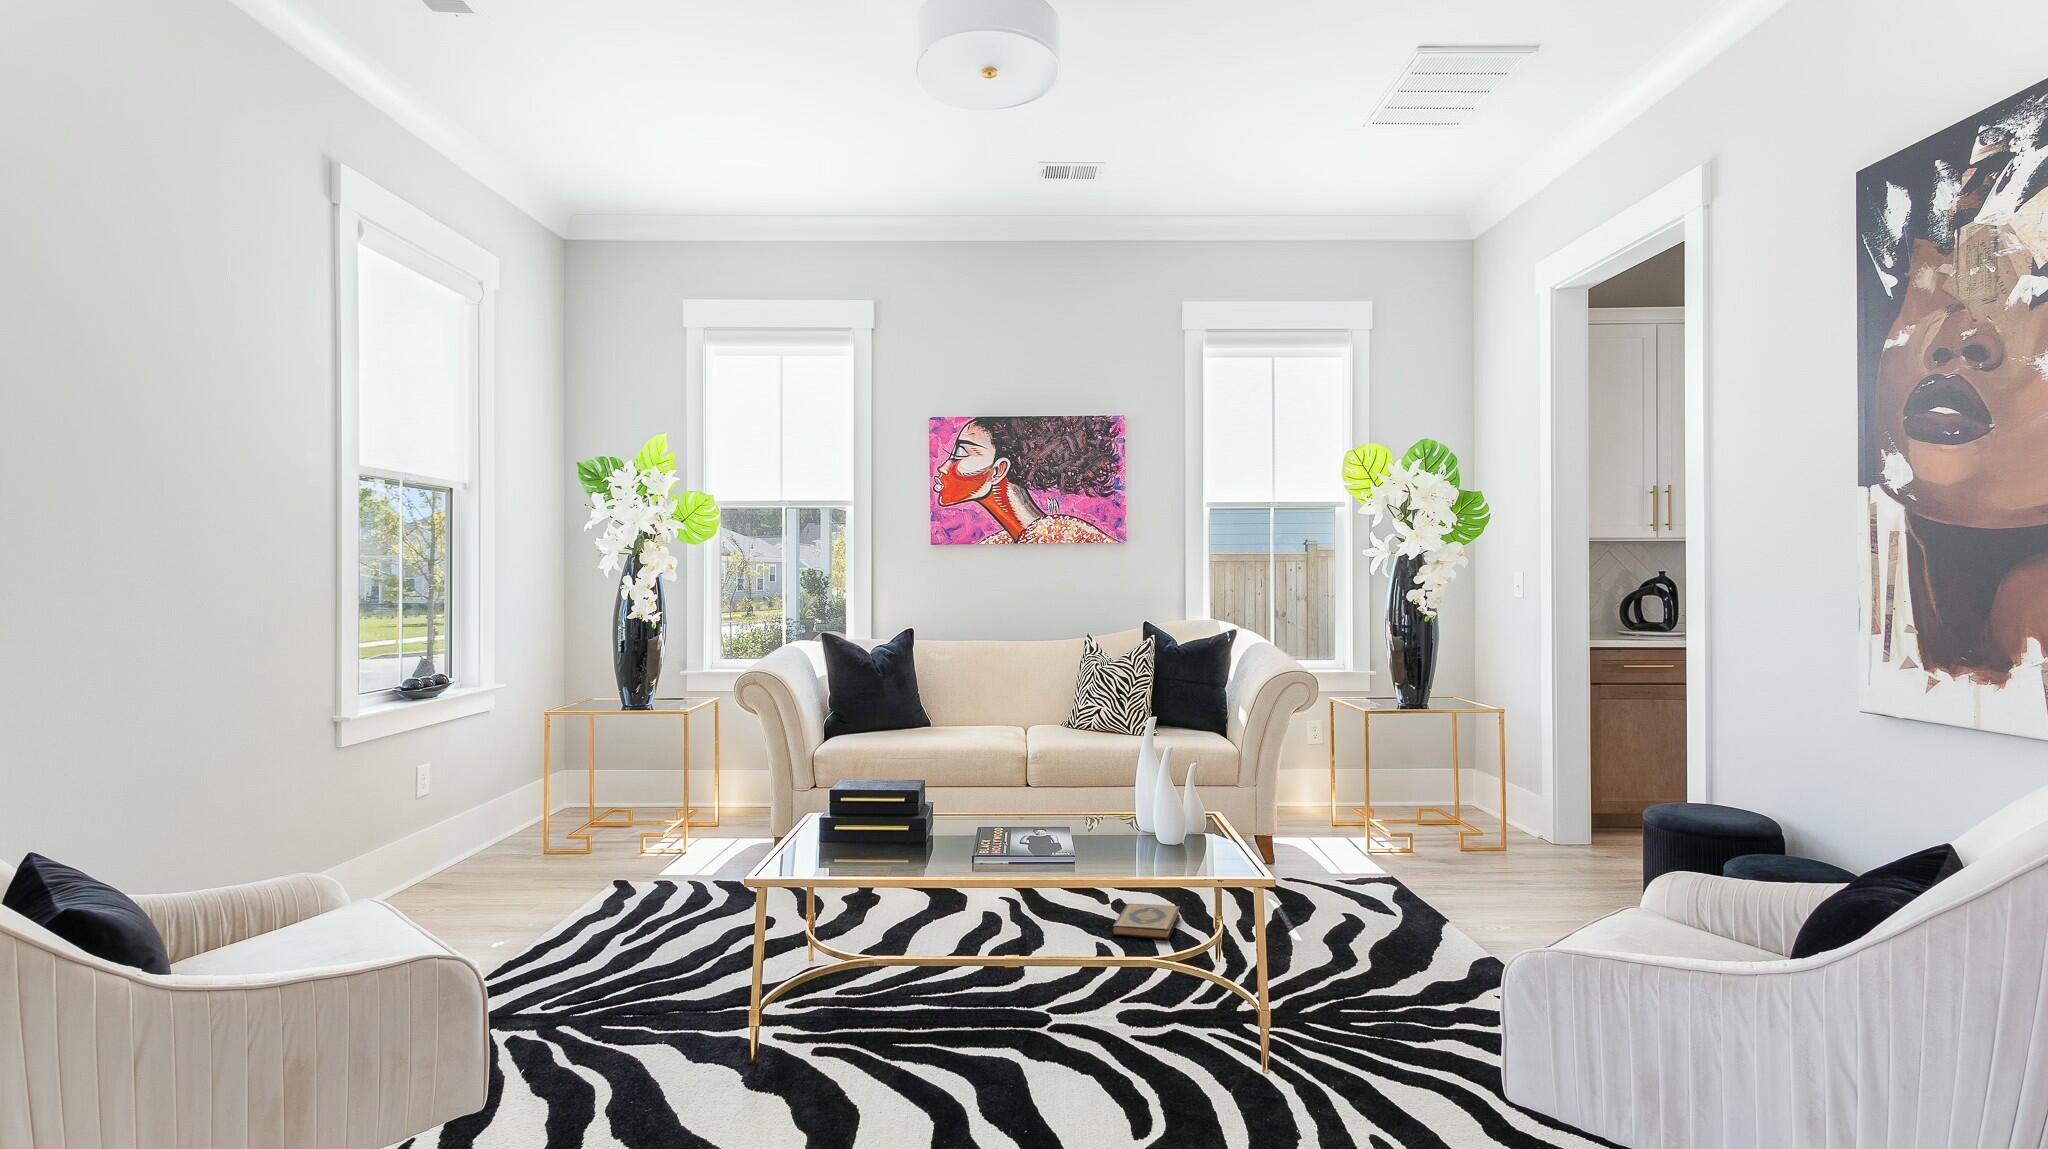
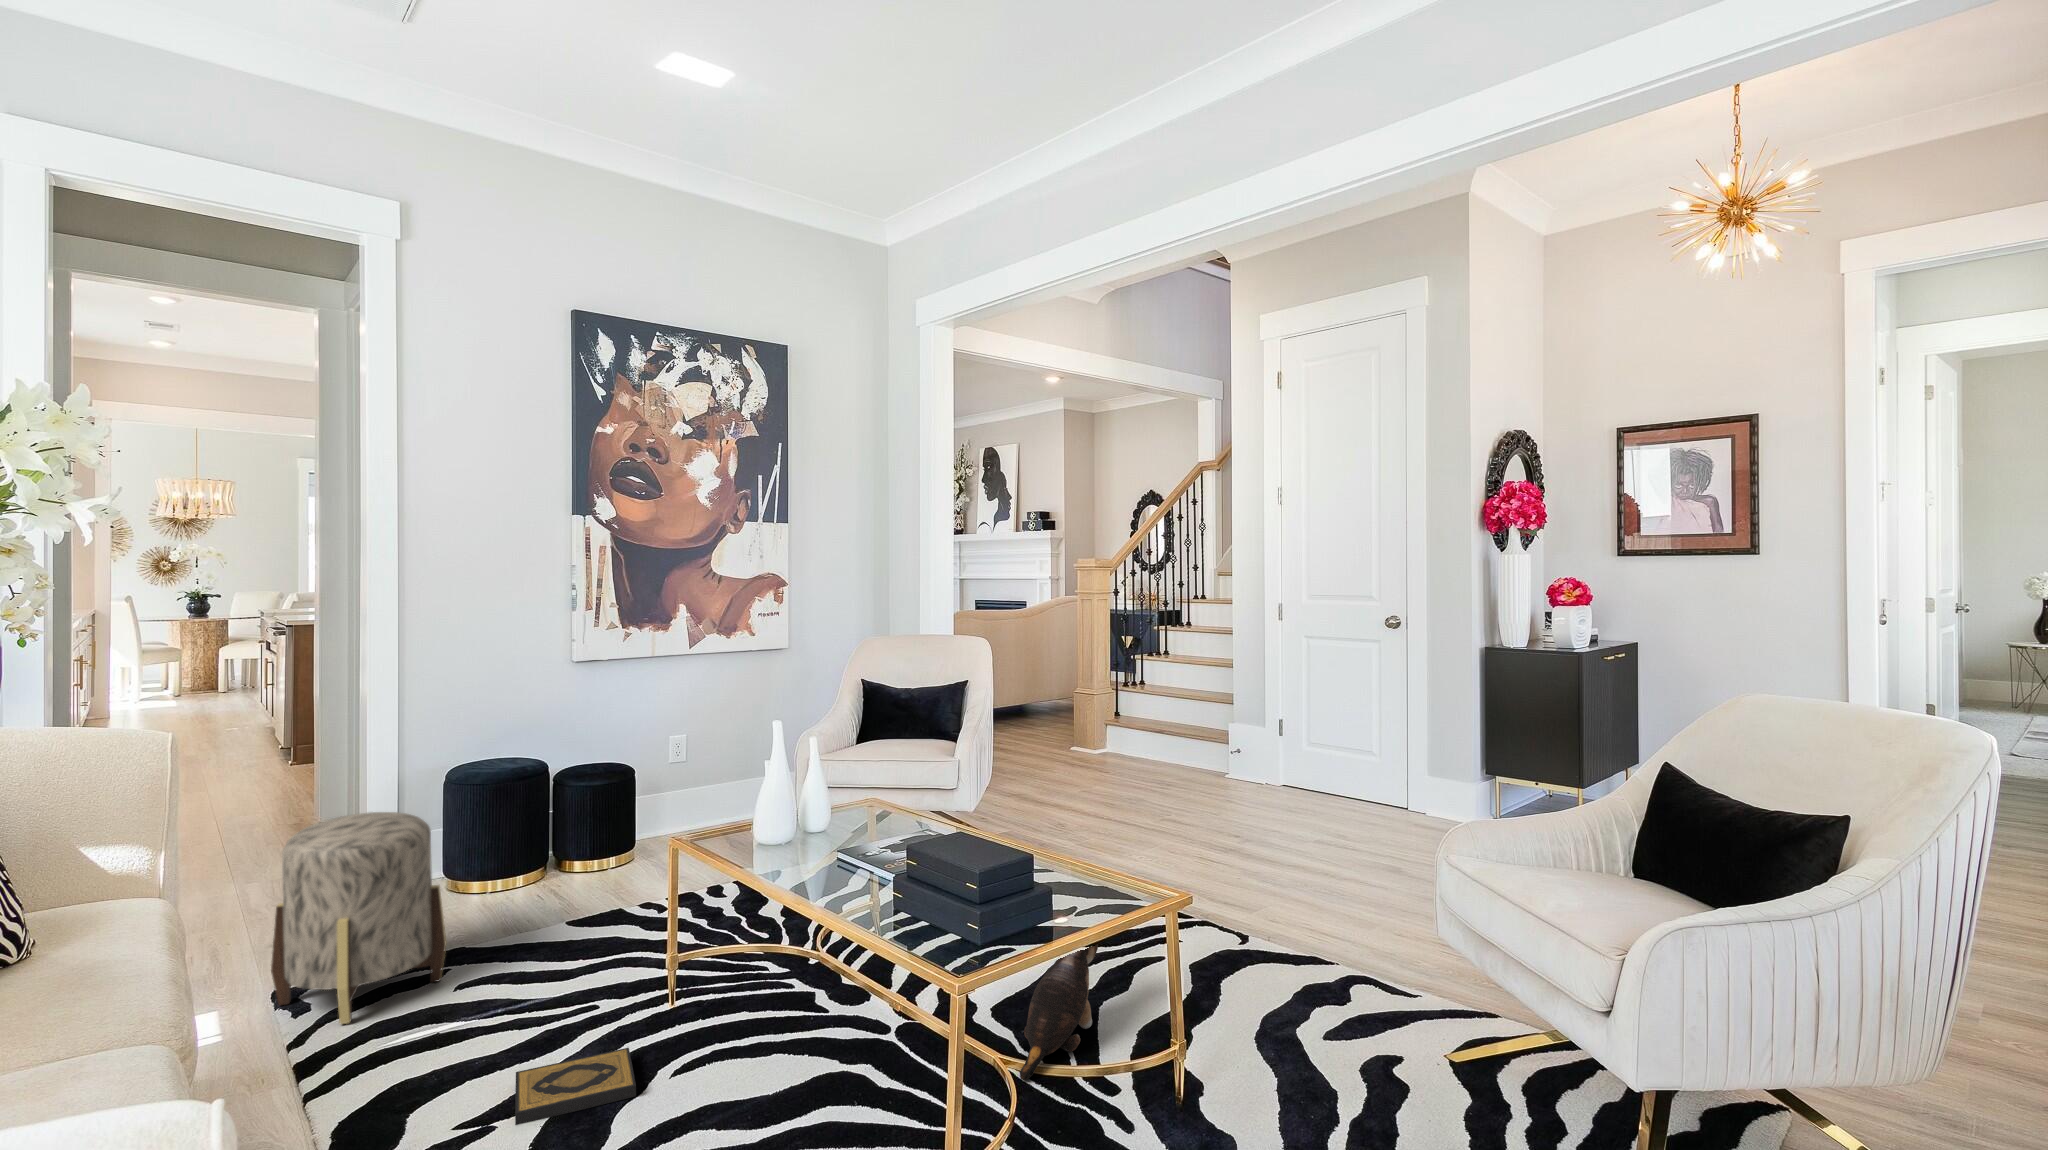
ottoman: none [1335,754,1461,916] -> present [271,812,447,1024]
plush toy: none [902,970,982,1082] -> present [1020,944,1098,1081]

